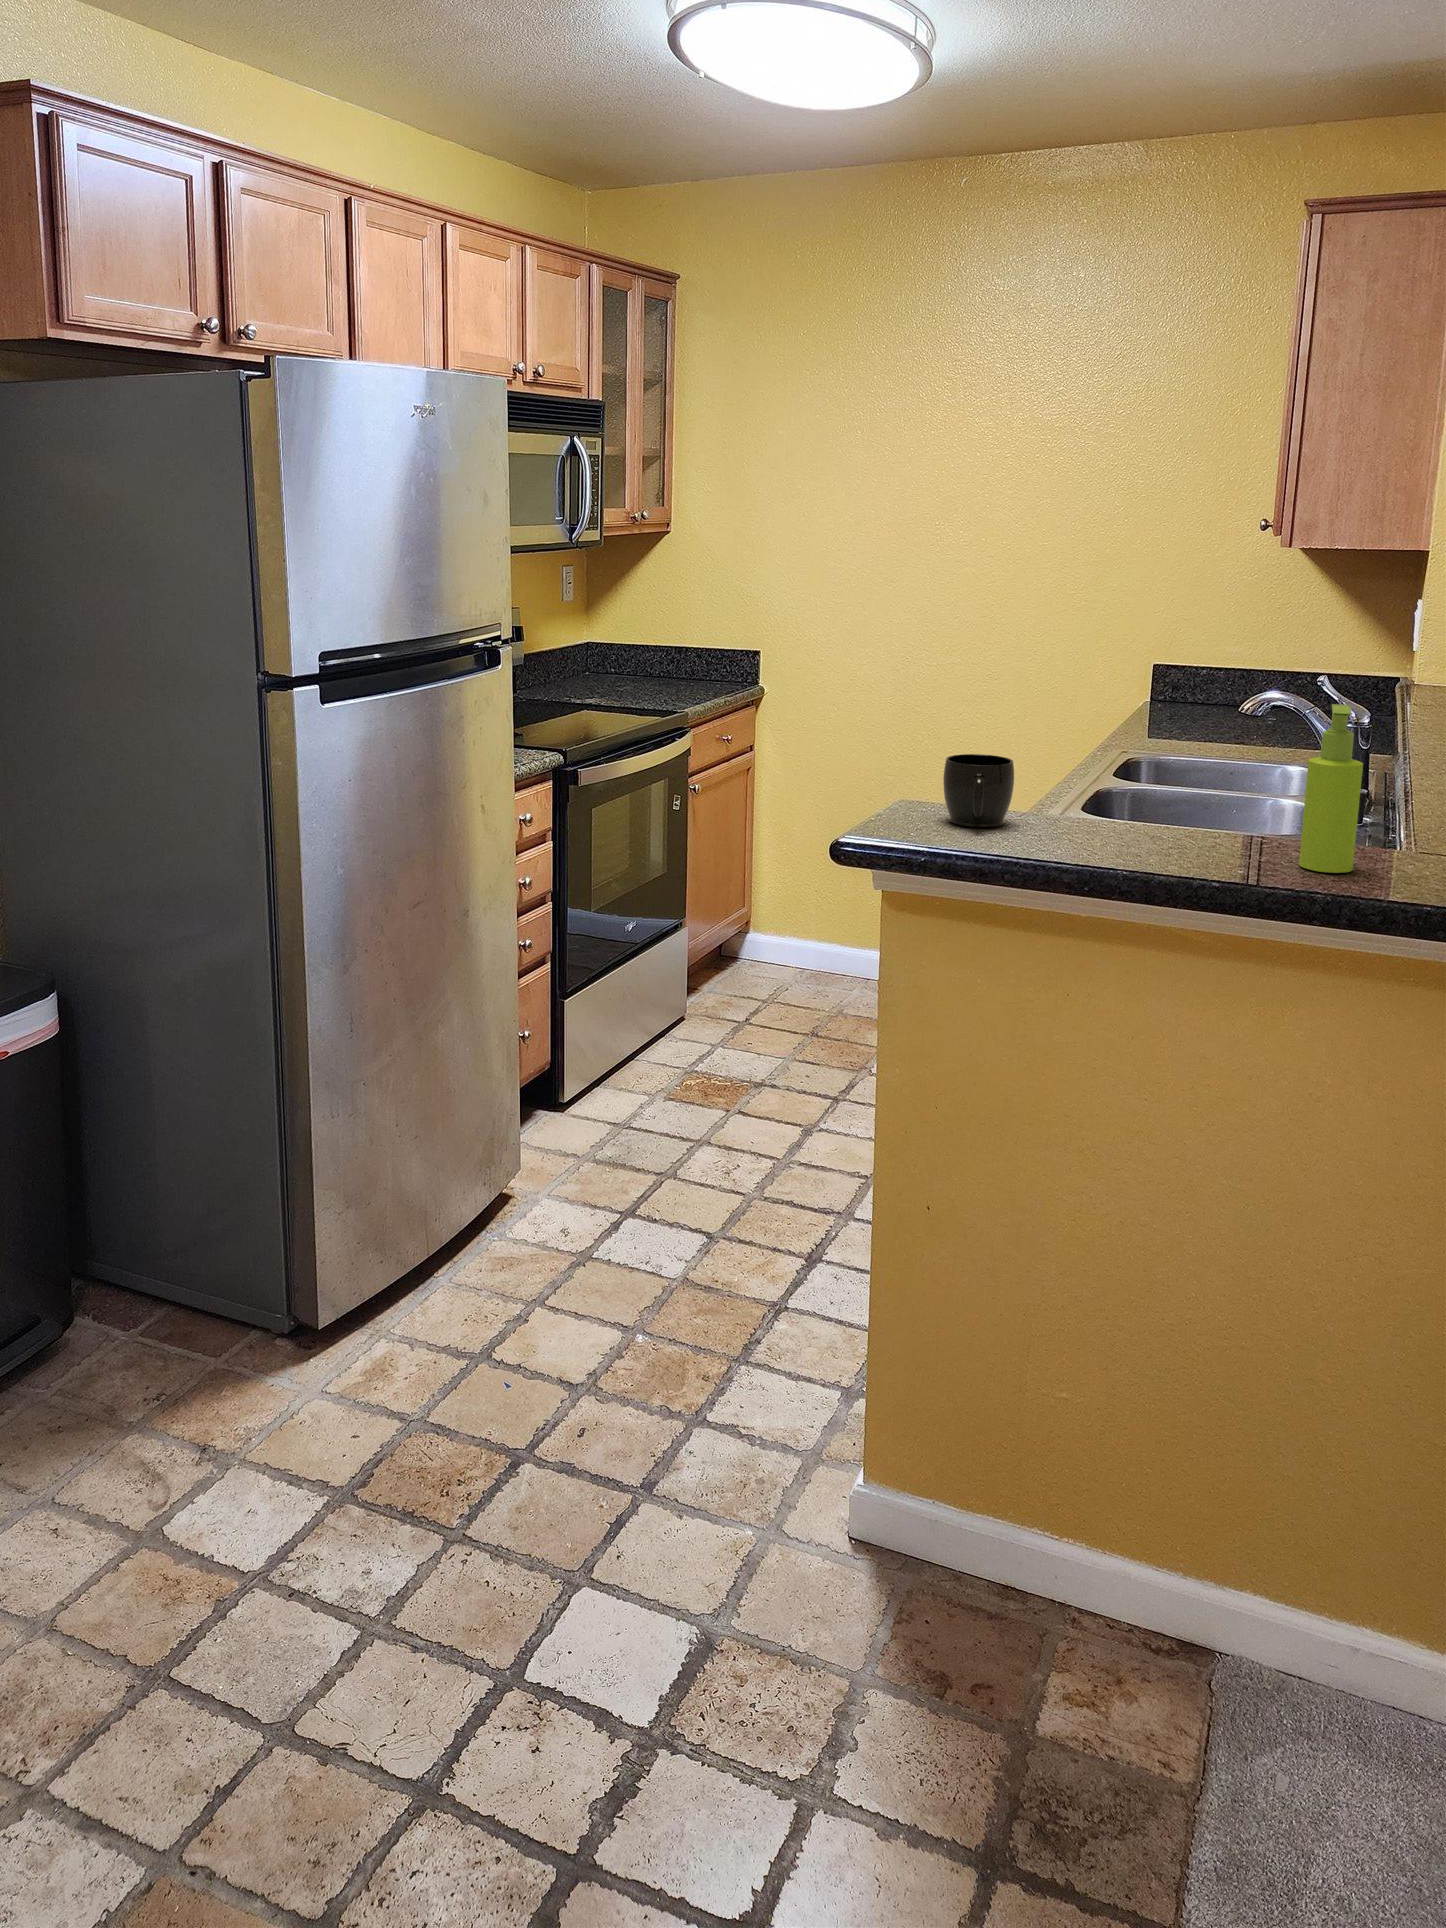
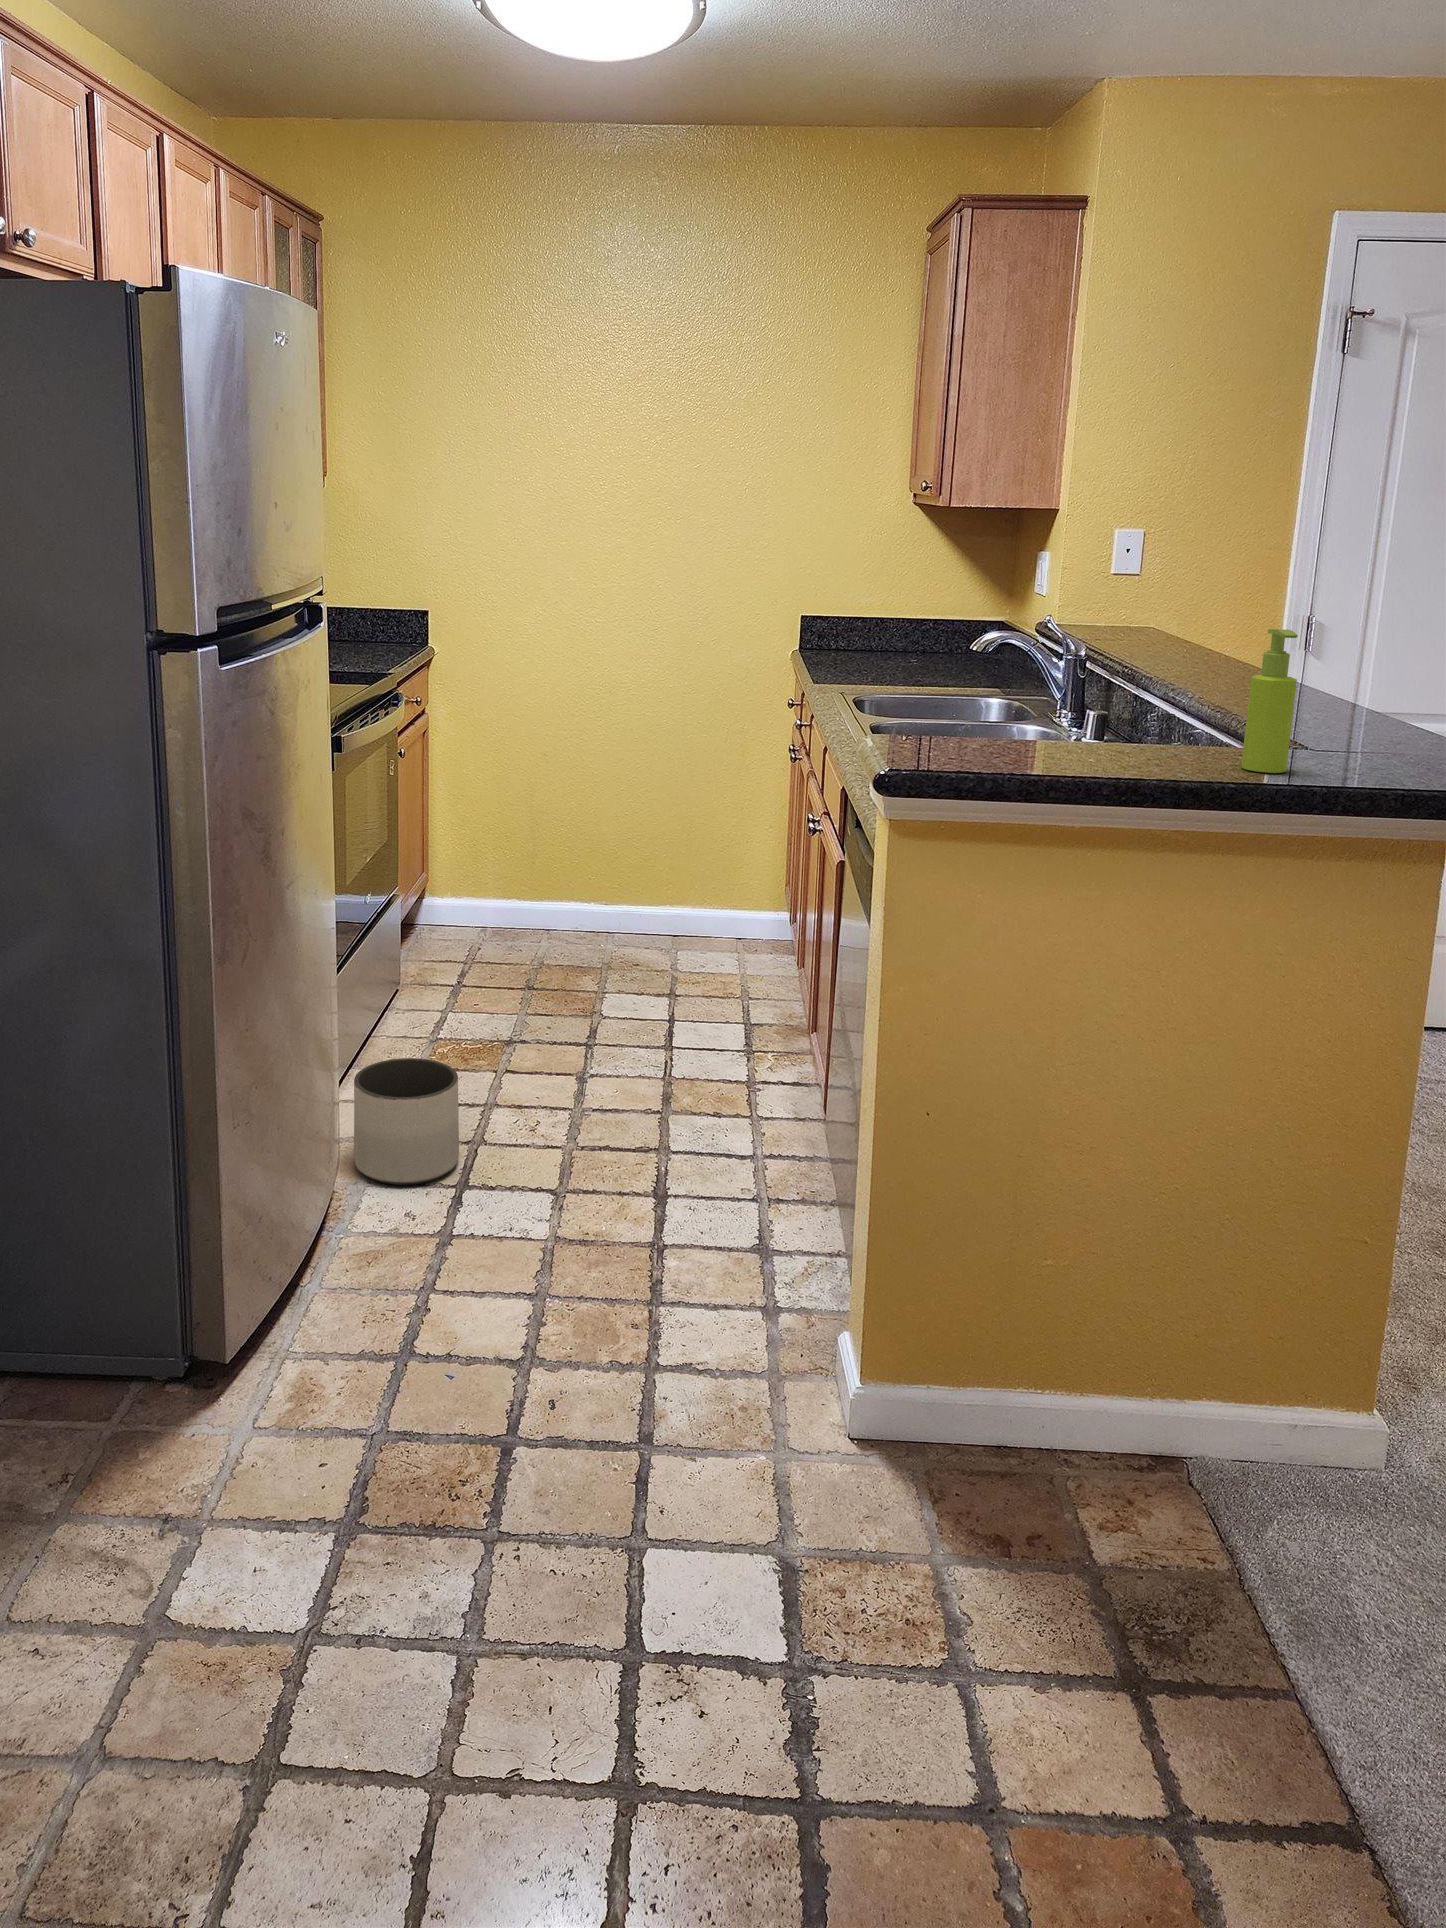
mug: present [943,754,1014,827] -> none [921,689,986,755]
planter: none [541,1081,641,1203] -> present [354,1058,459,1185]

